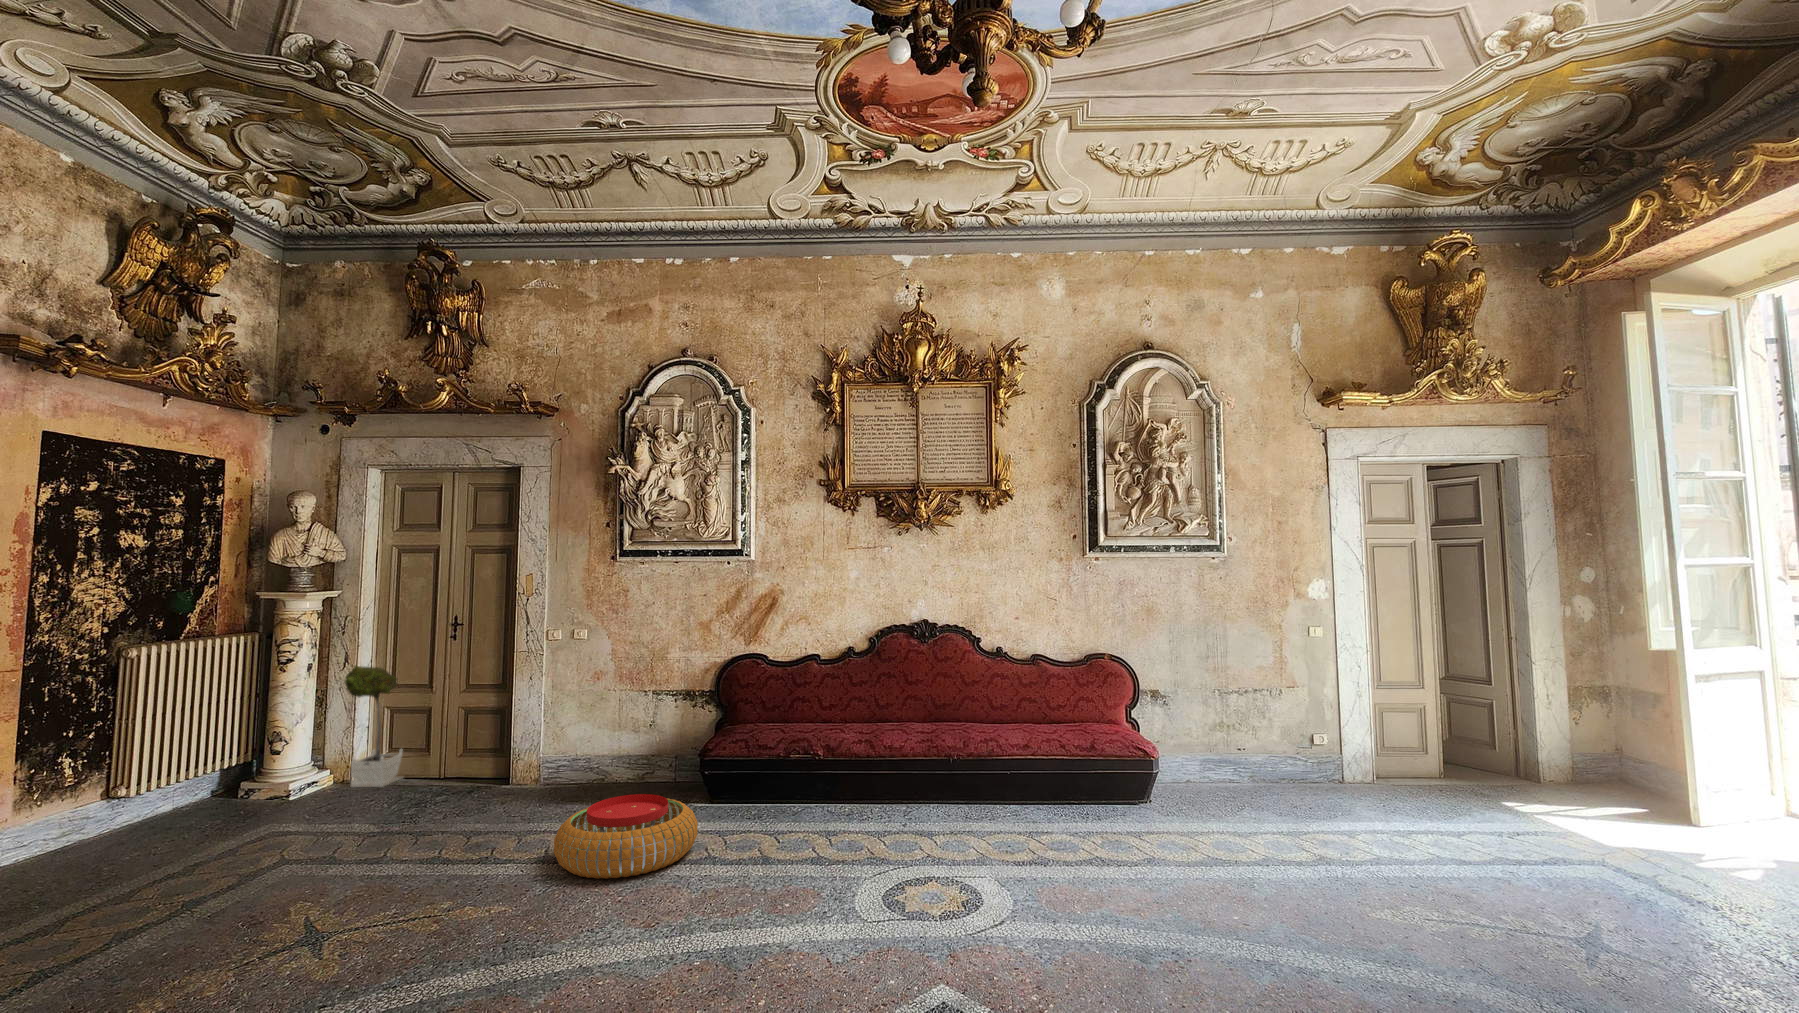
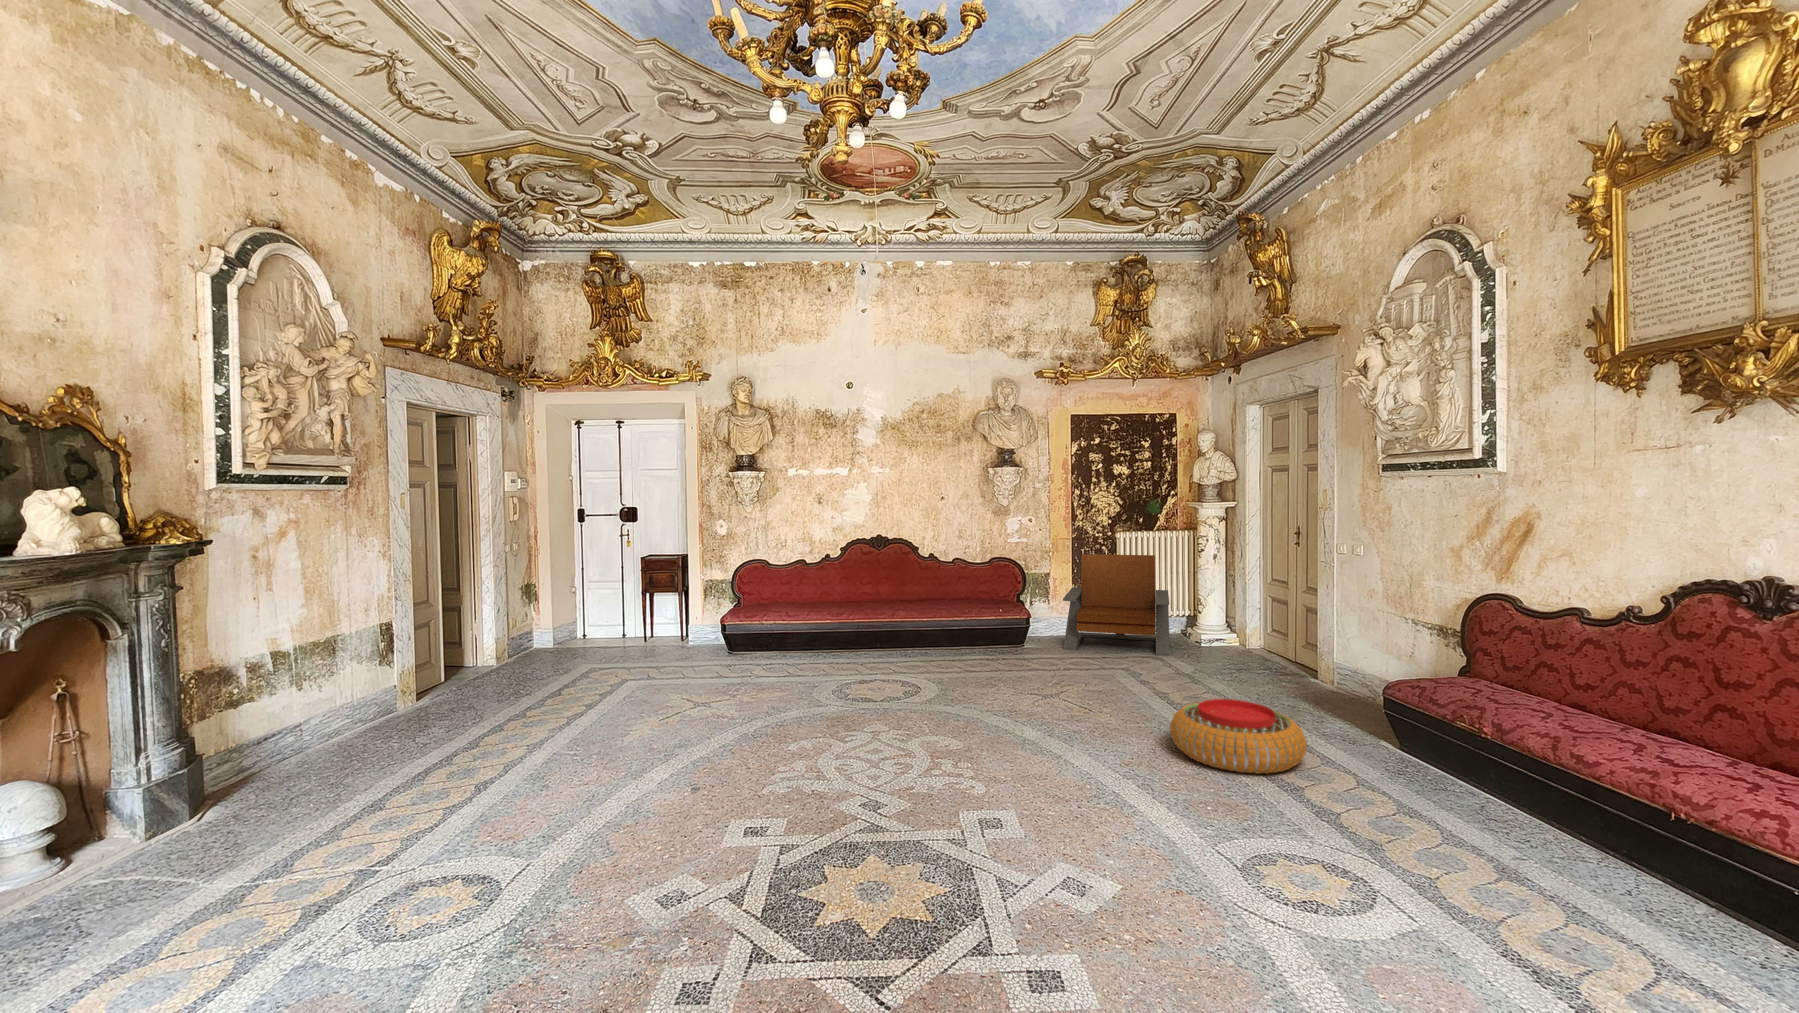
potted tree: present [345,666,403,787] -> none [1229,560,1273,656]
lounge chair: none [12,675,296,880] -> present [1063,554,1170,656]

